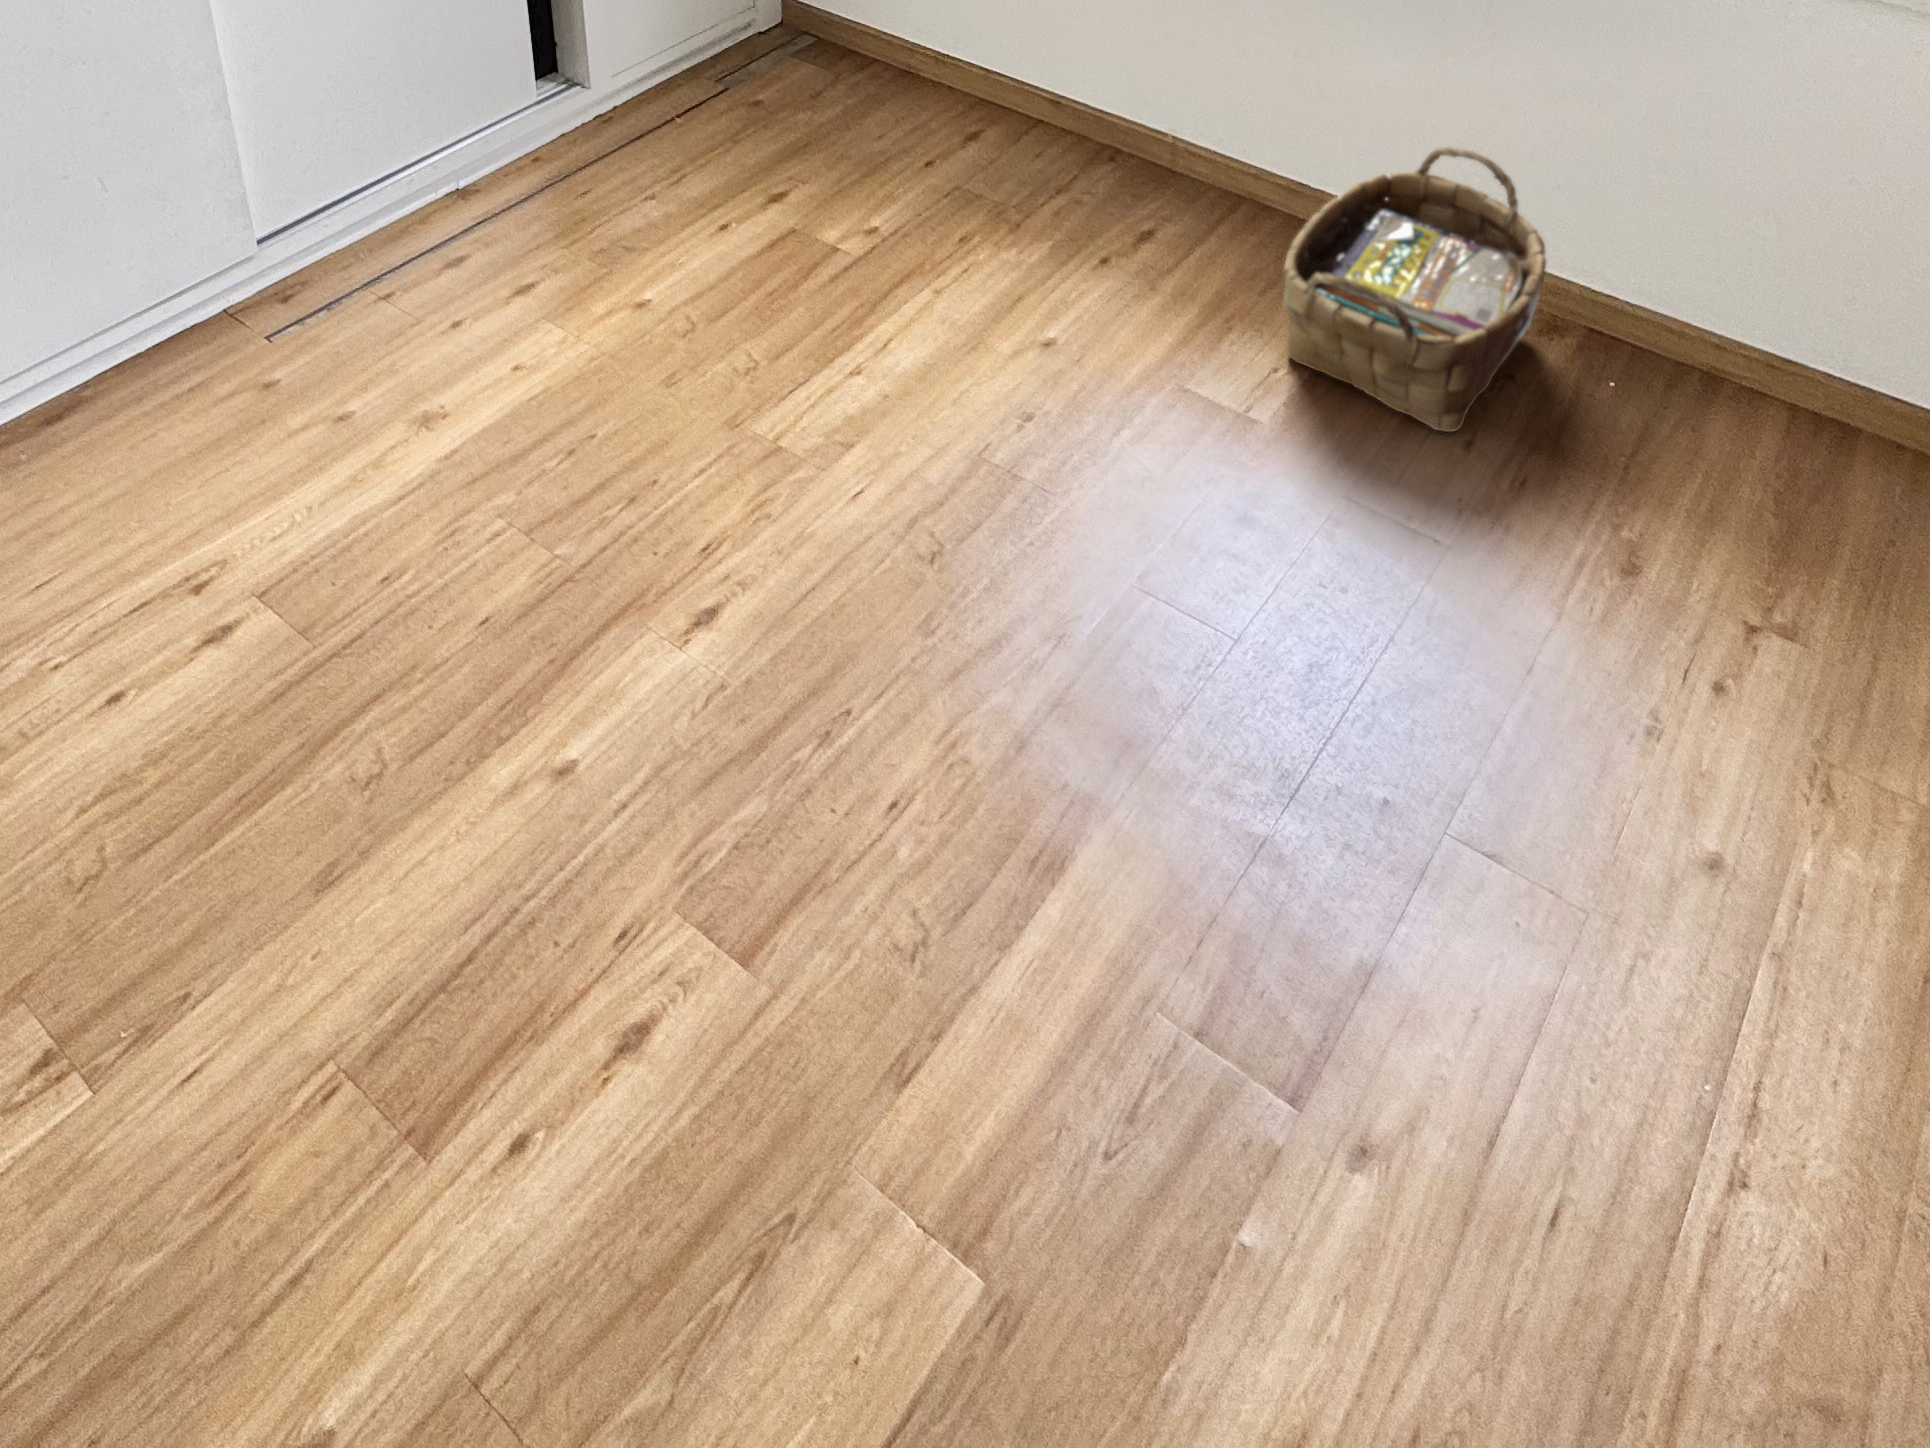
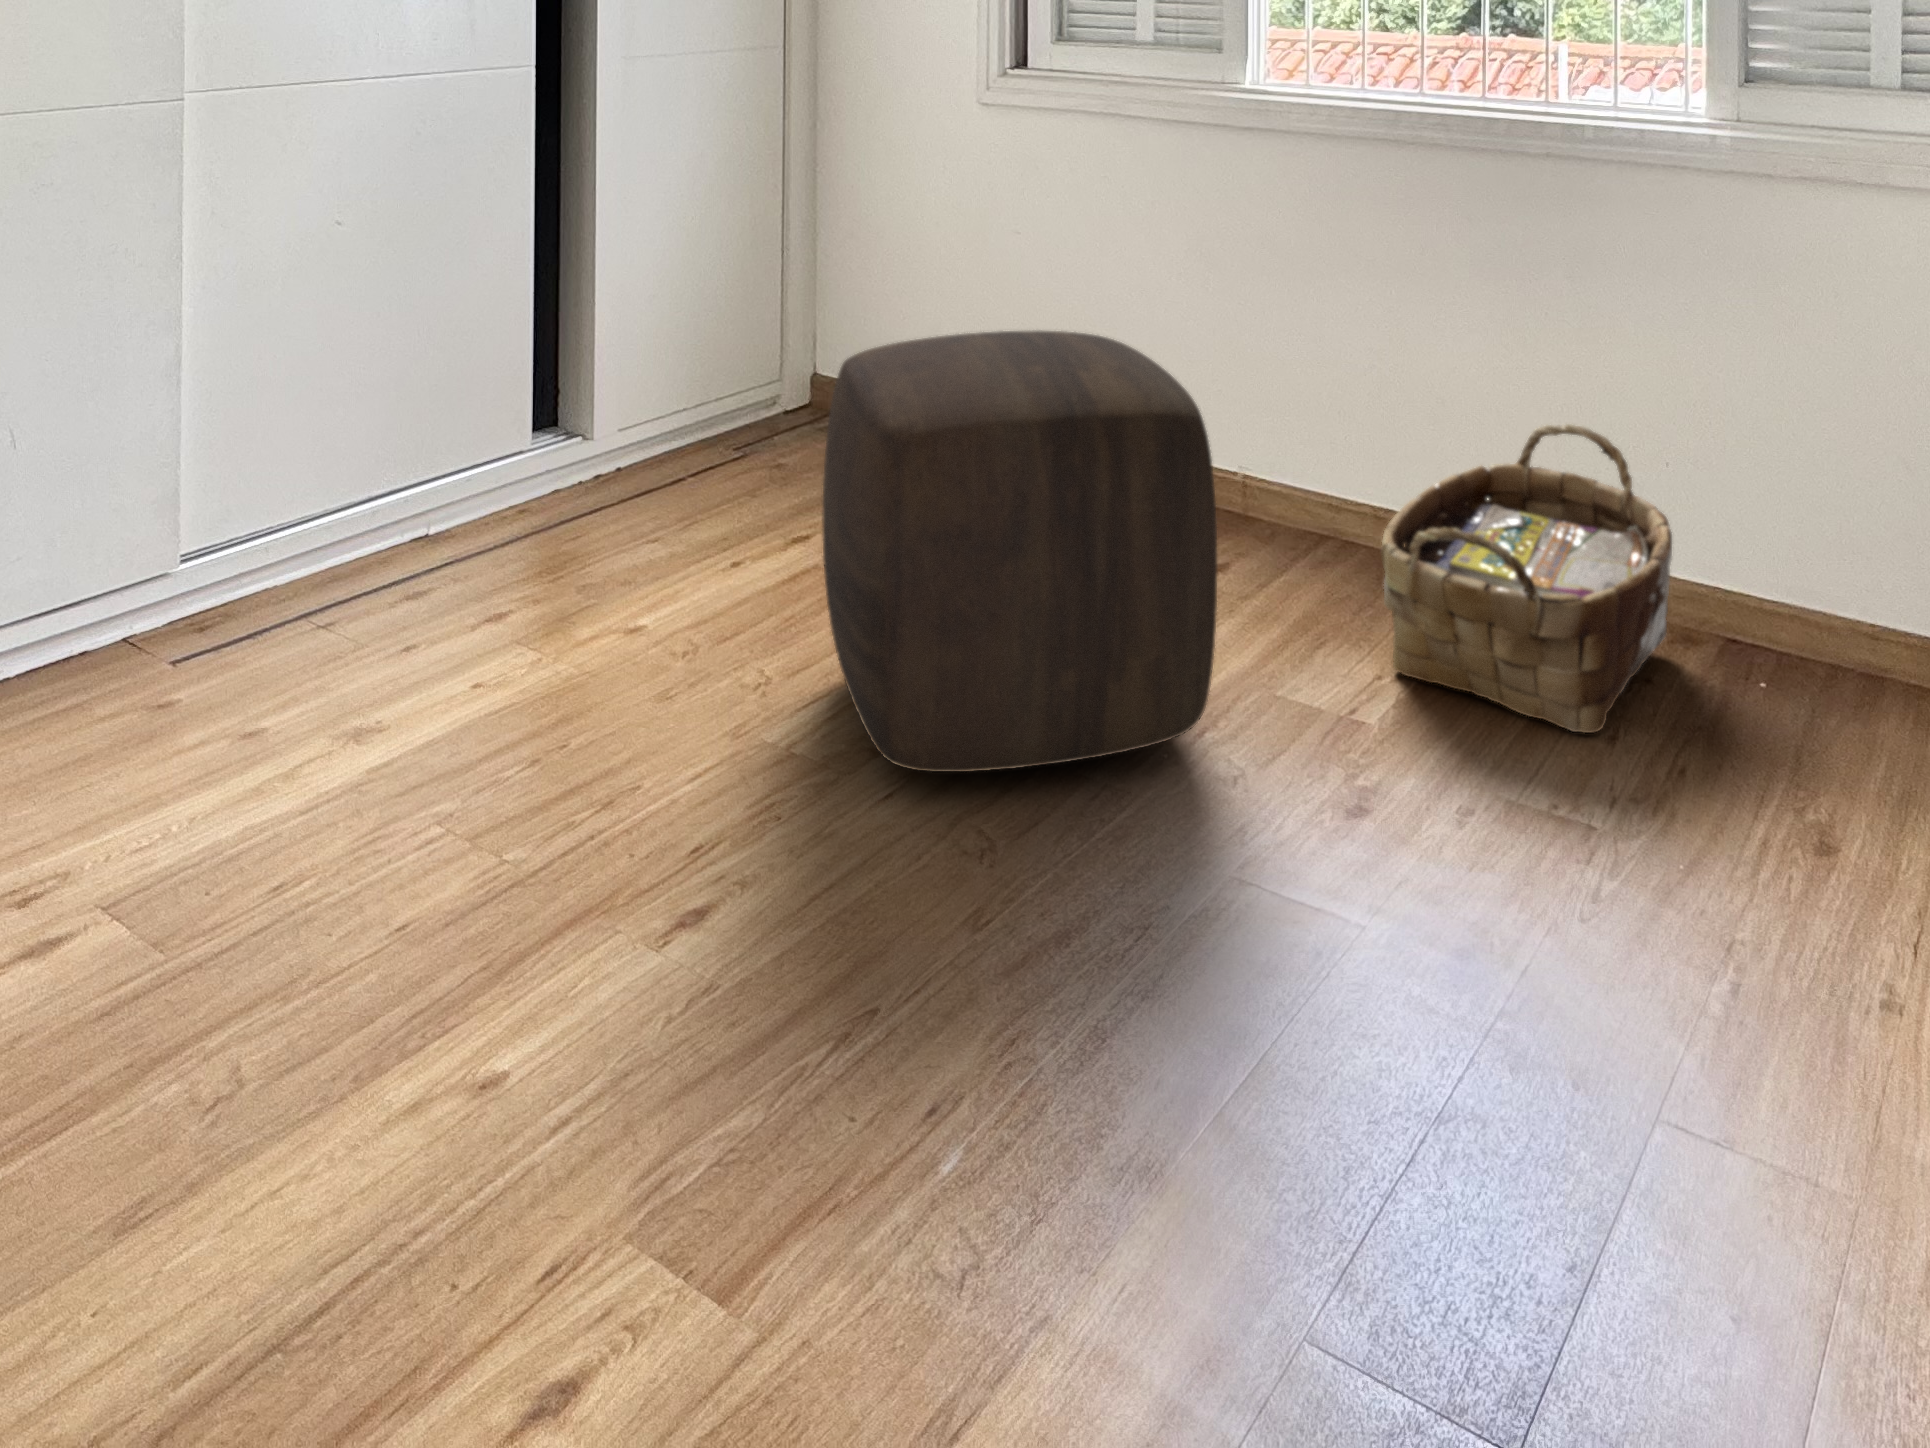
ottoman: none [795,86,1134,479] -> present [822,330,1217,772]

